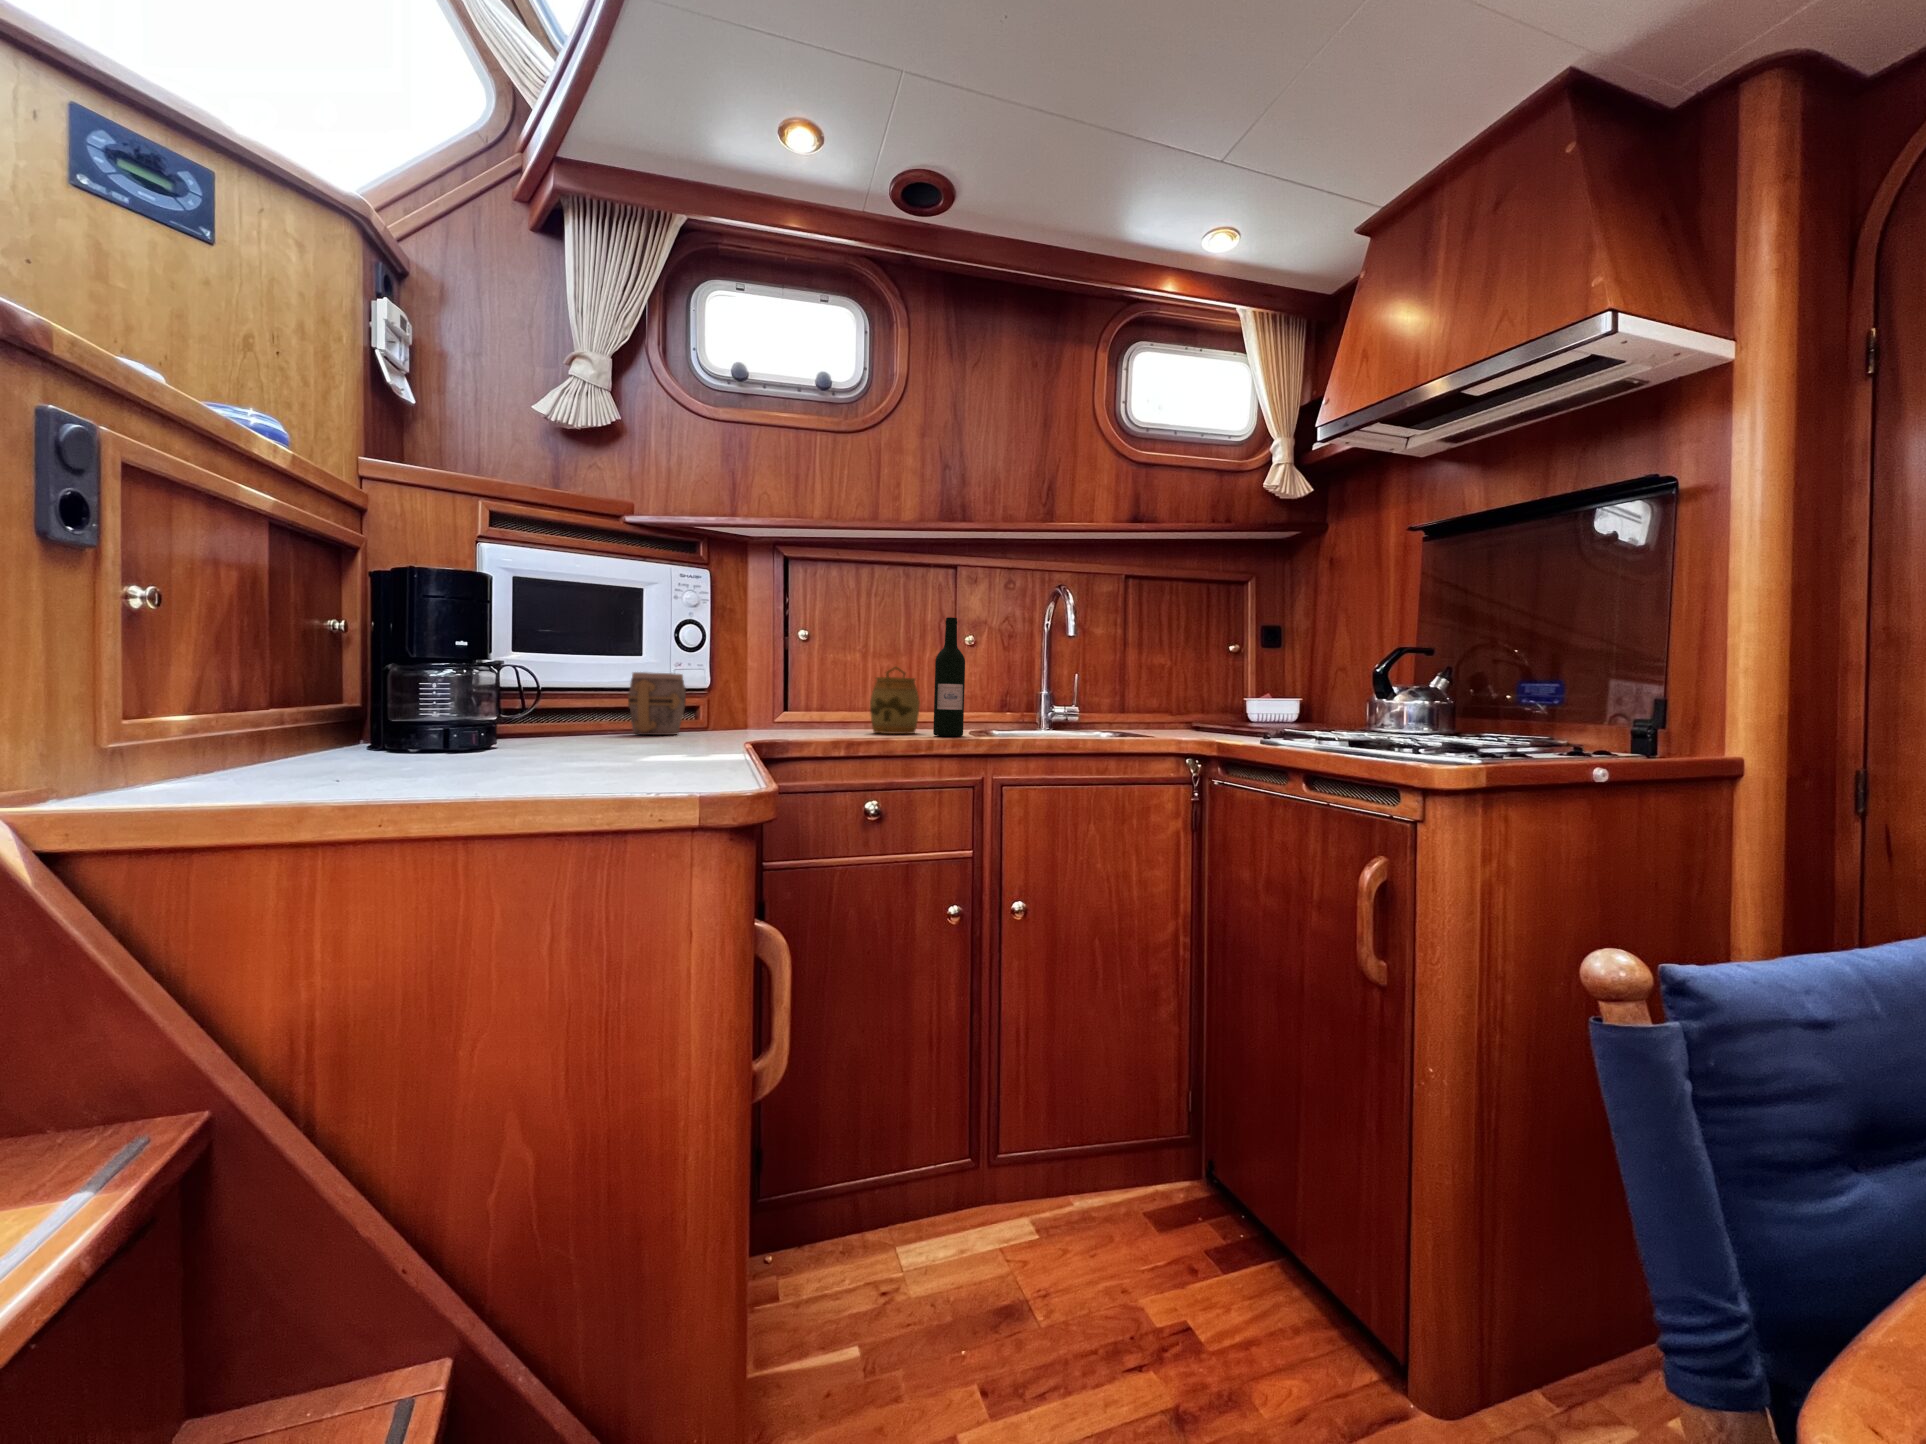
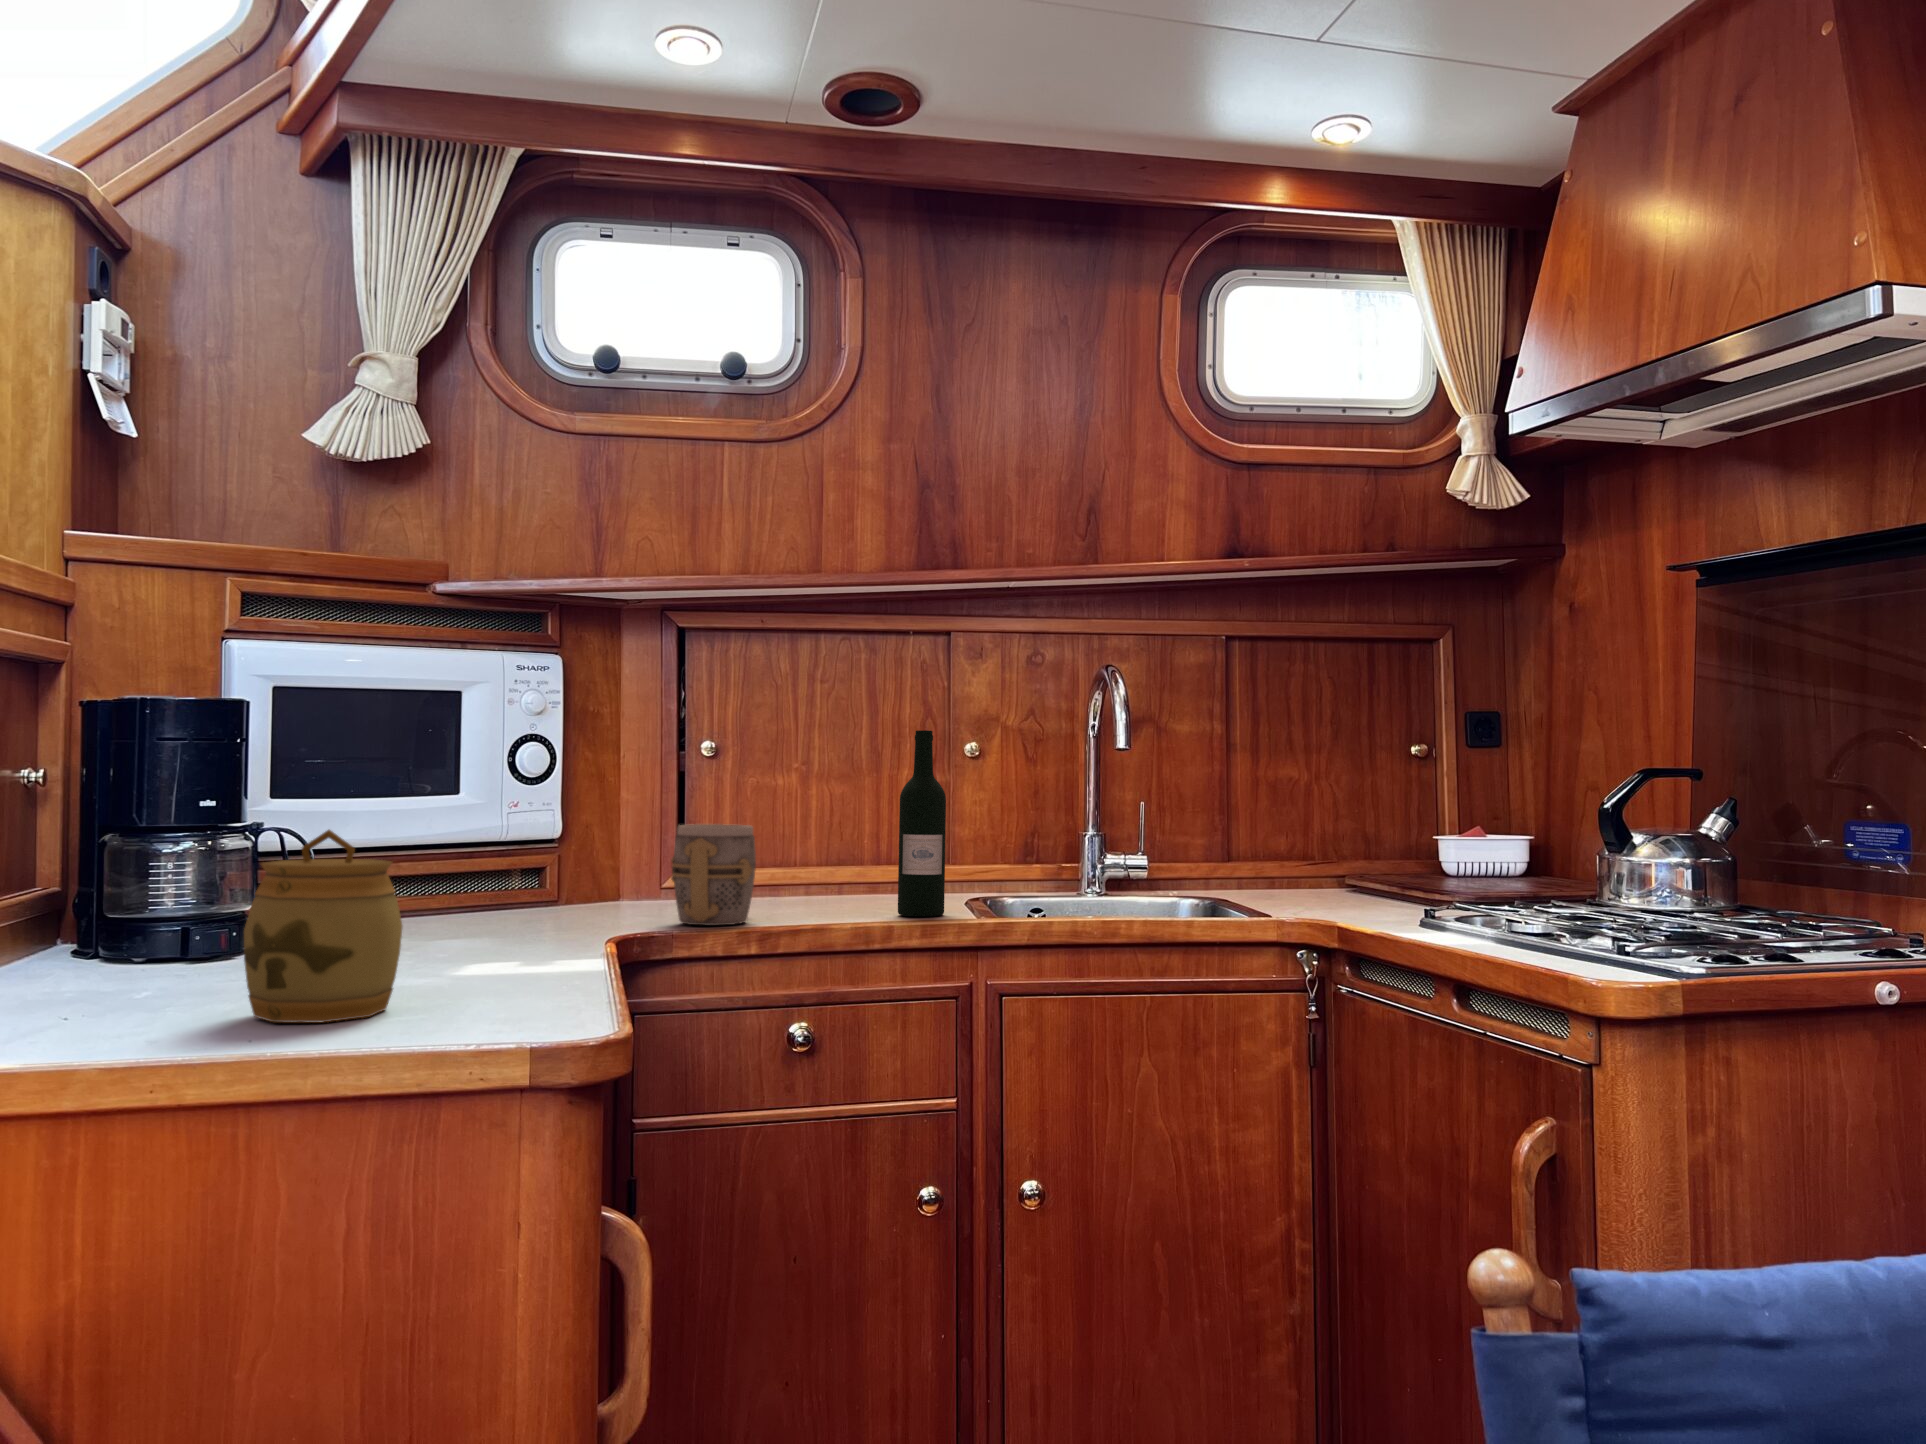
jar: present [870,666,920,734] -> present [244,830,402,1022]
mug: present [628,672,686,735] -> present [671,824,756,926]

